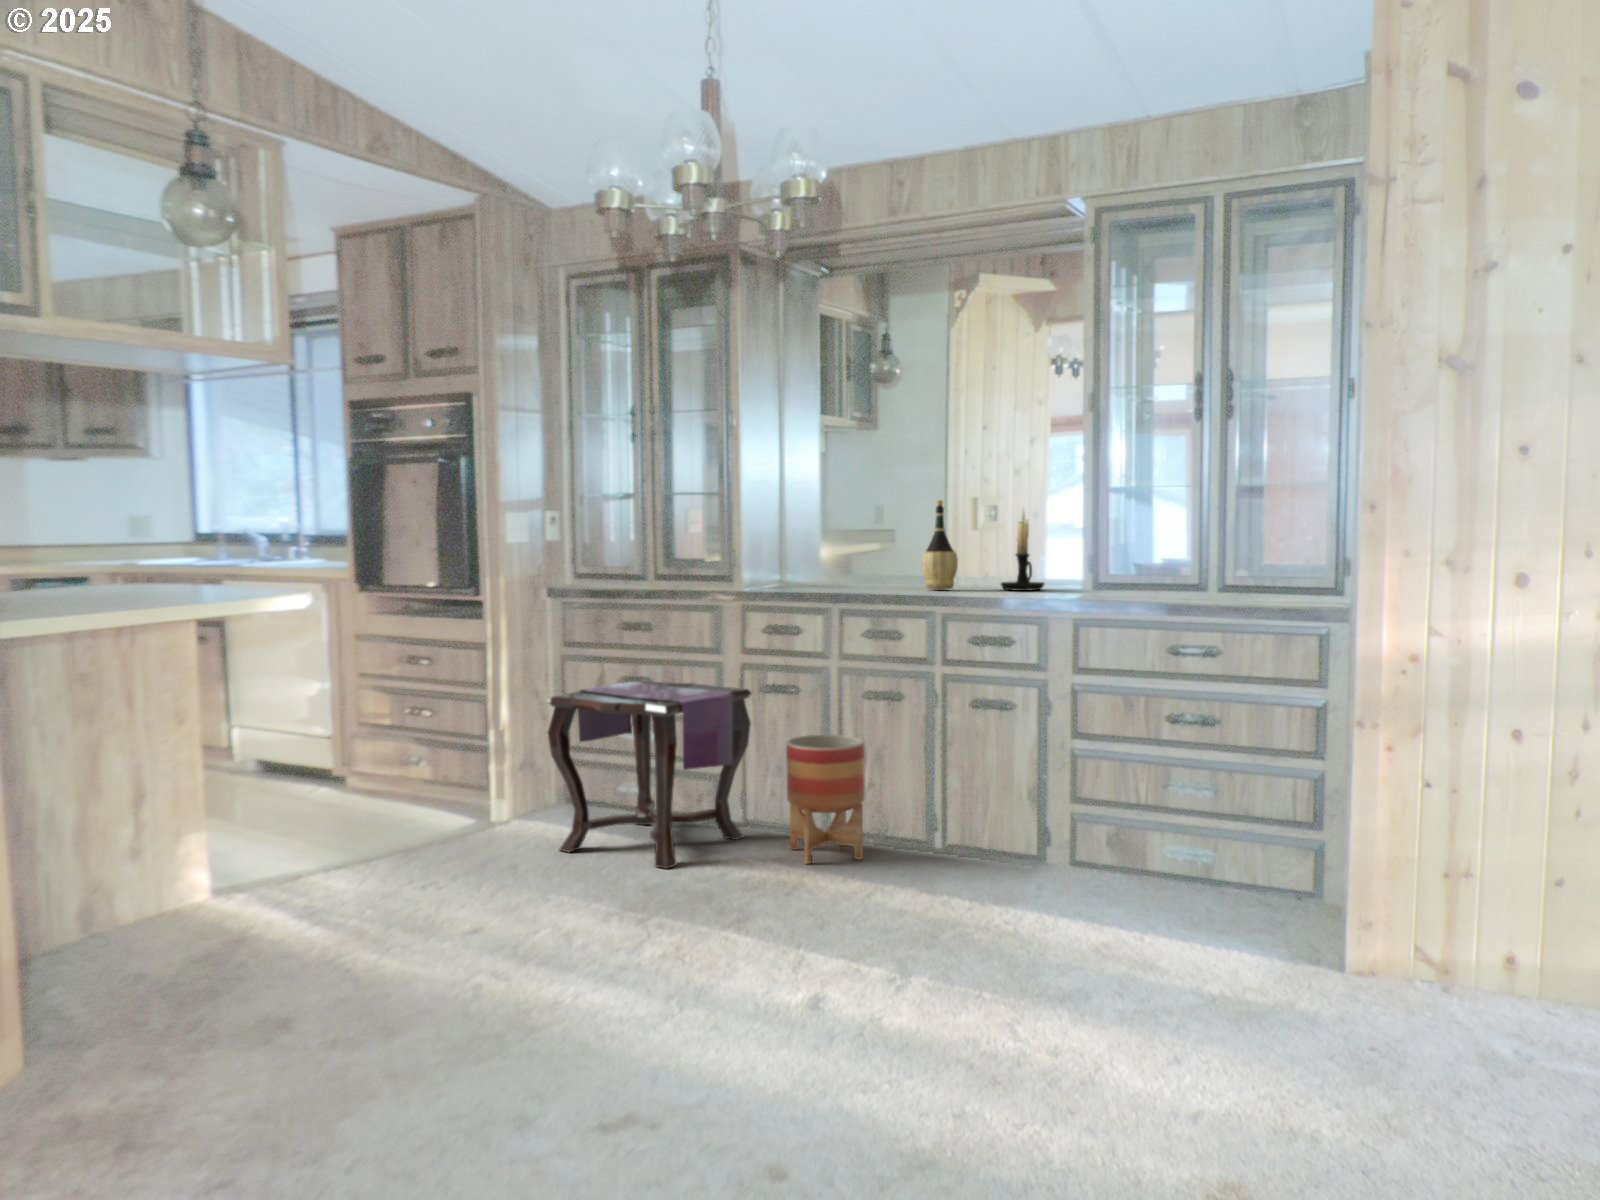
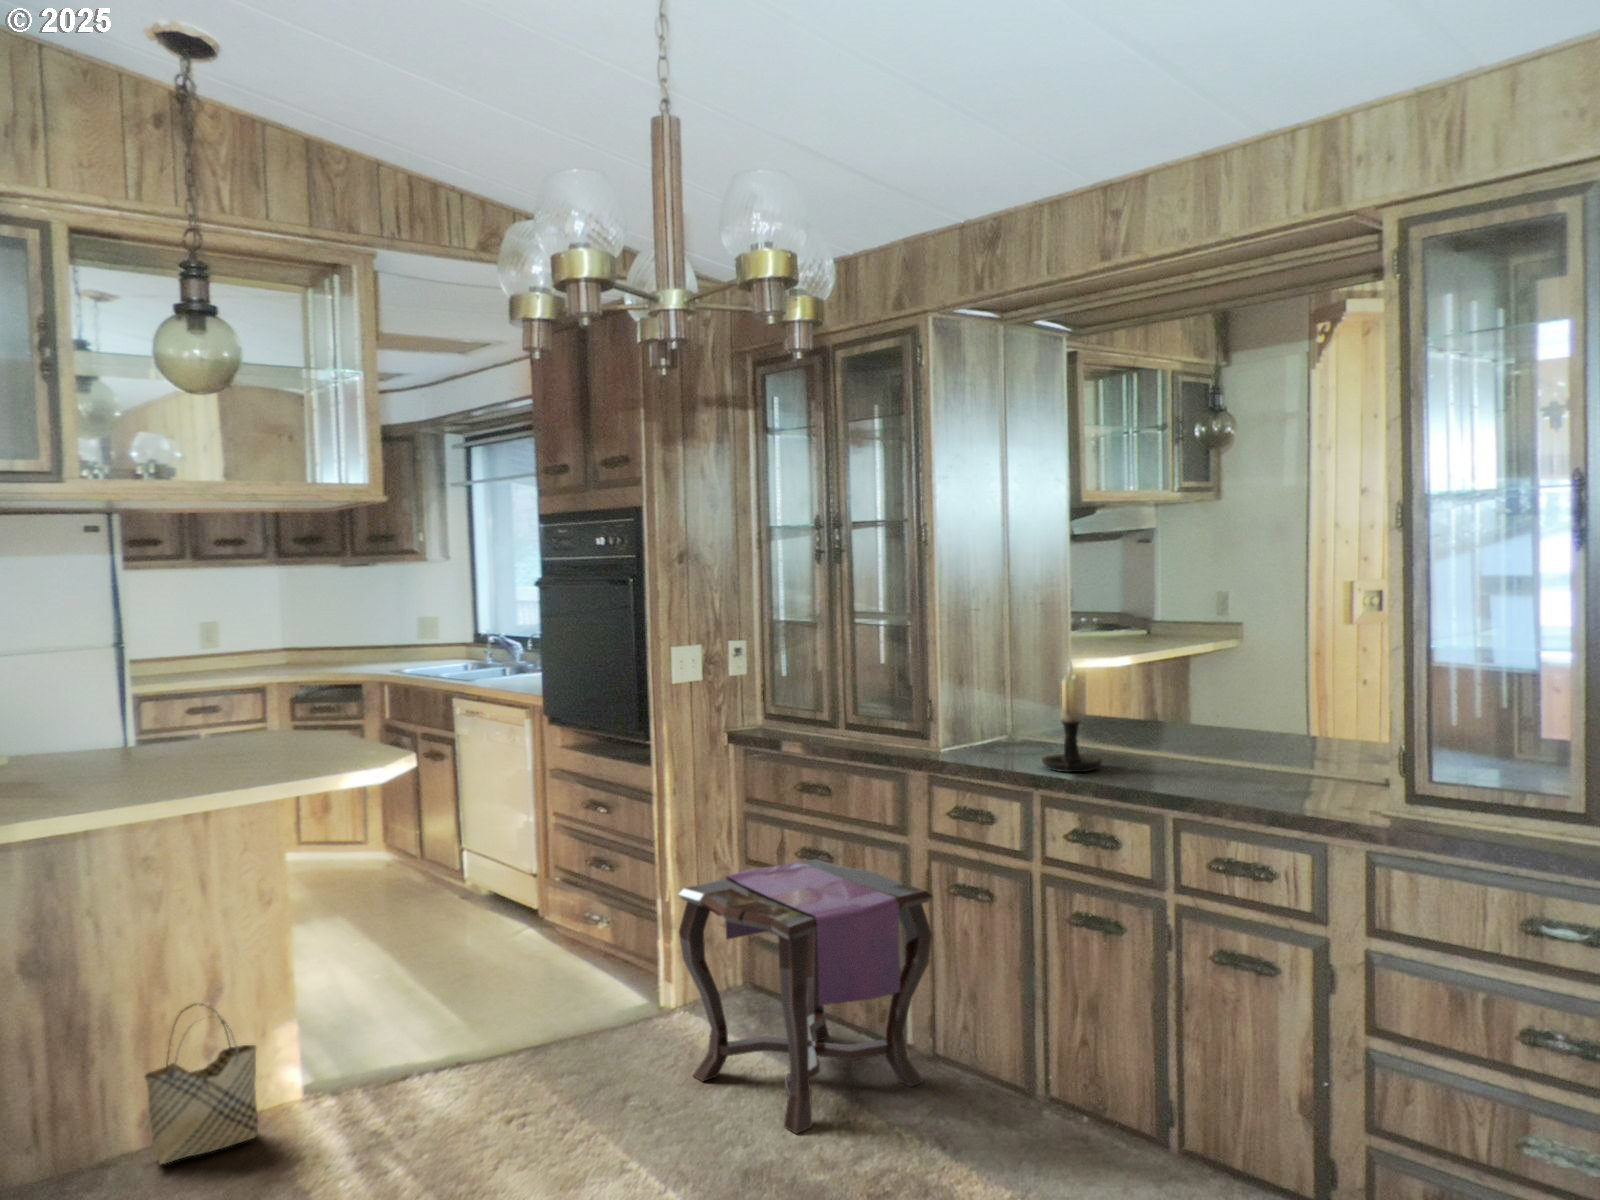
wine bottle: present [922,500,958,590] -> none [1149,656,1202,782]
candle holder: present [1001,510,1044,591] -> present [1042,662,1102,772]
planter: present [786,735,865,864] -> none [957,965,1065,1157]
woven basket: none [89,803,191,940] -> present [144,1003,258,1164]

